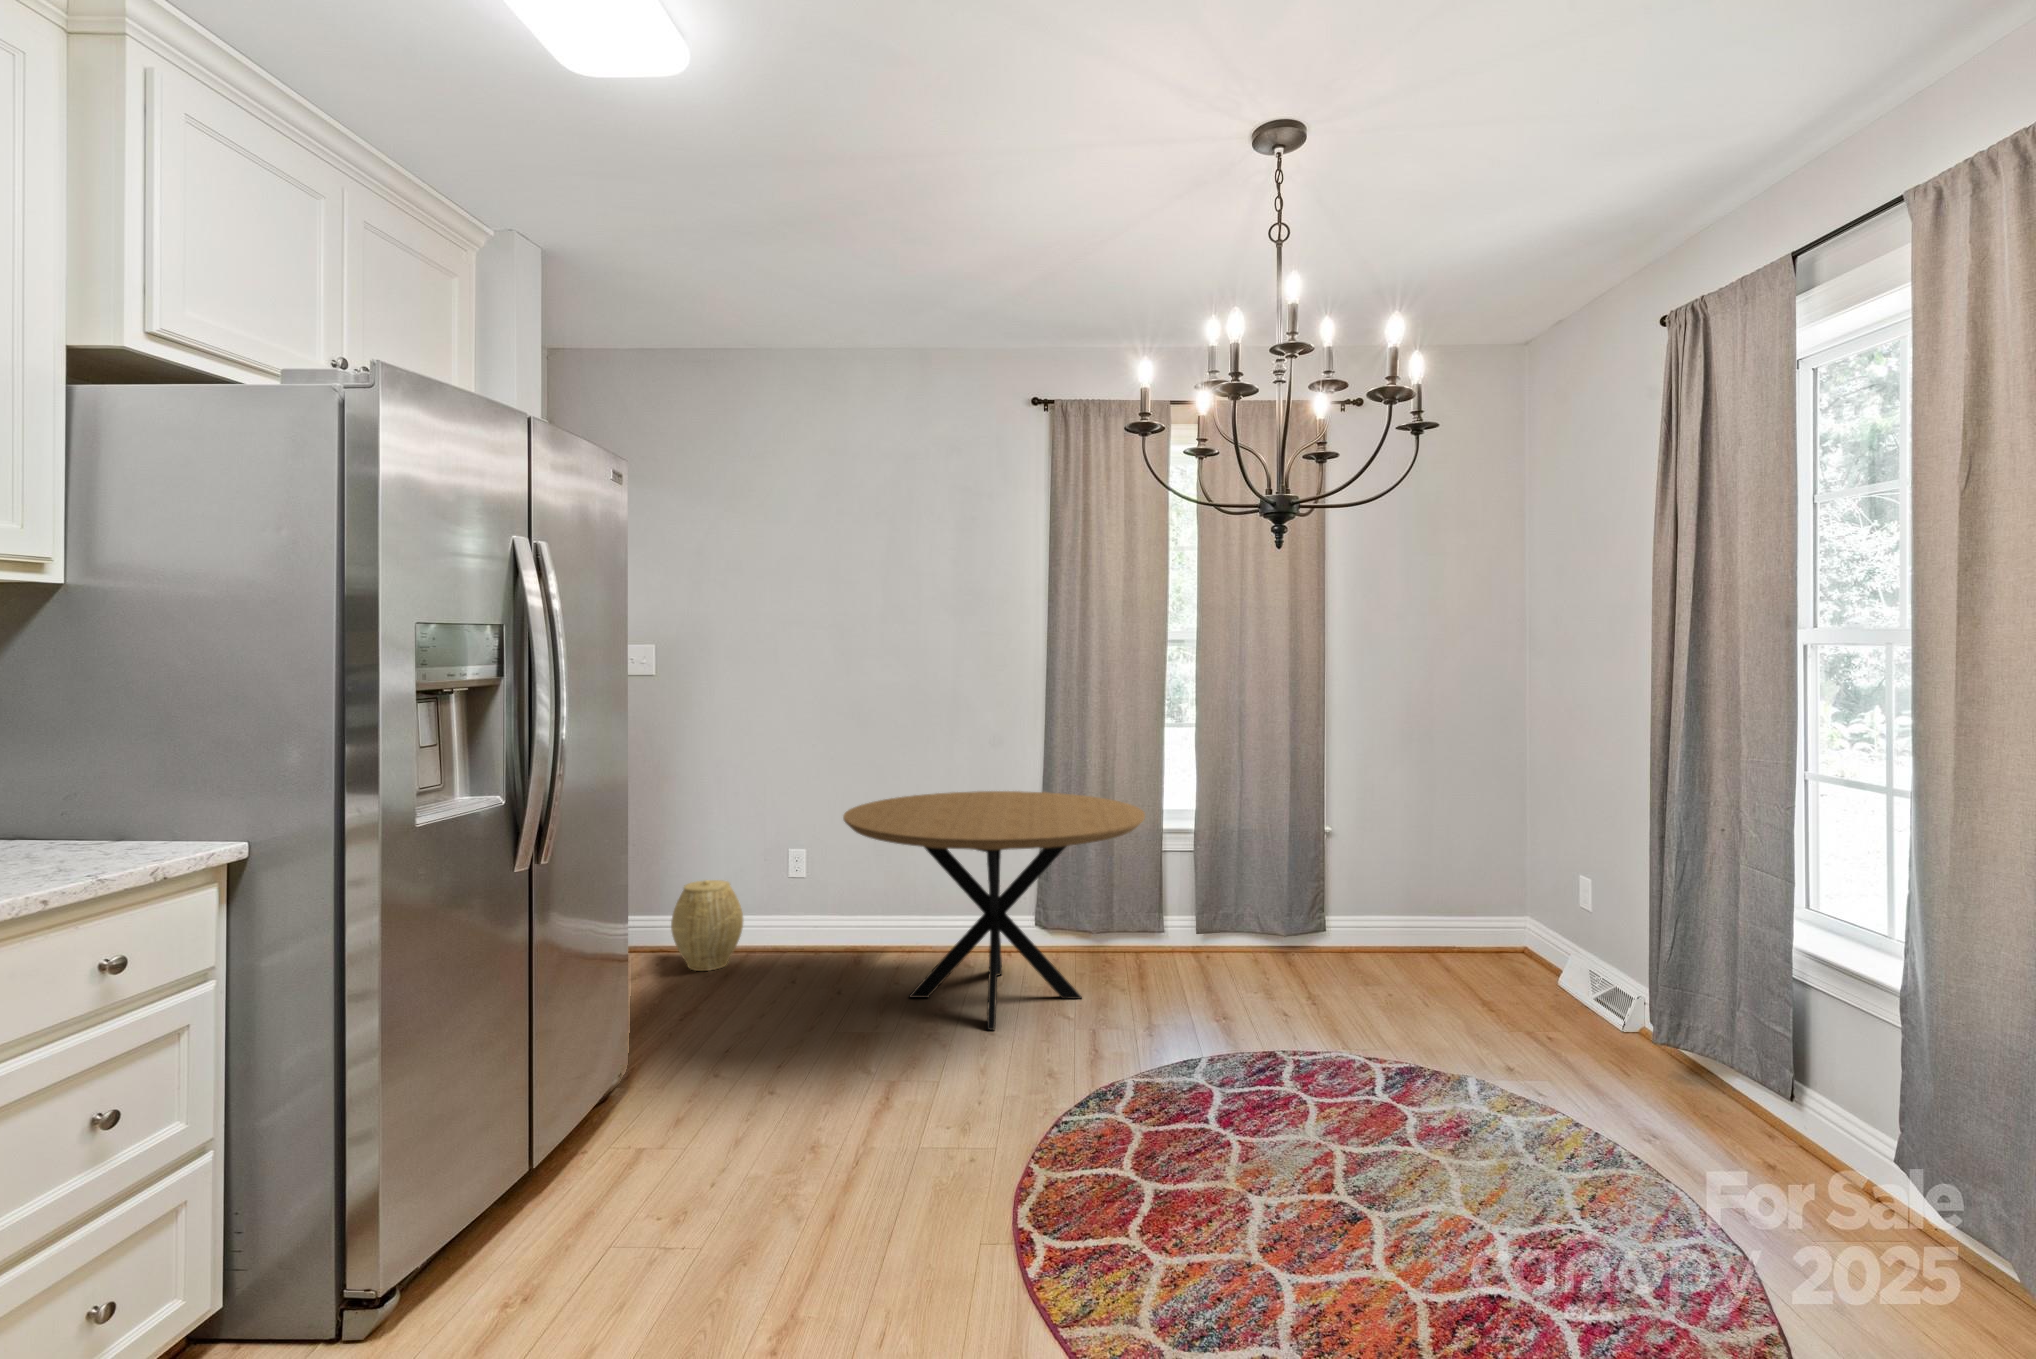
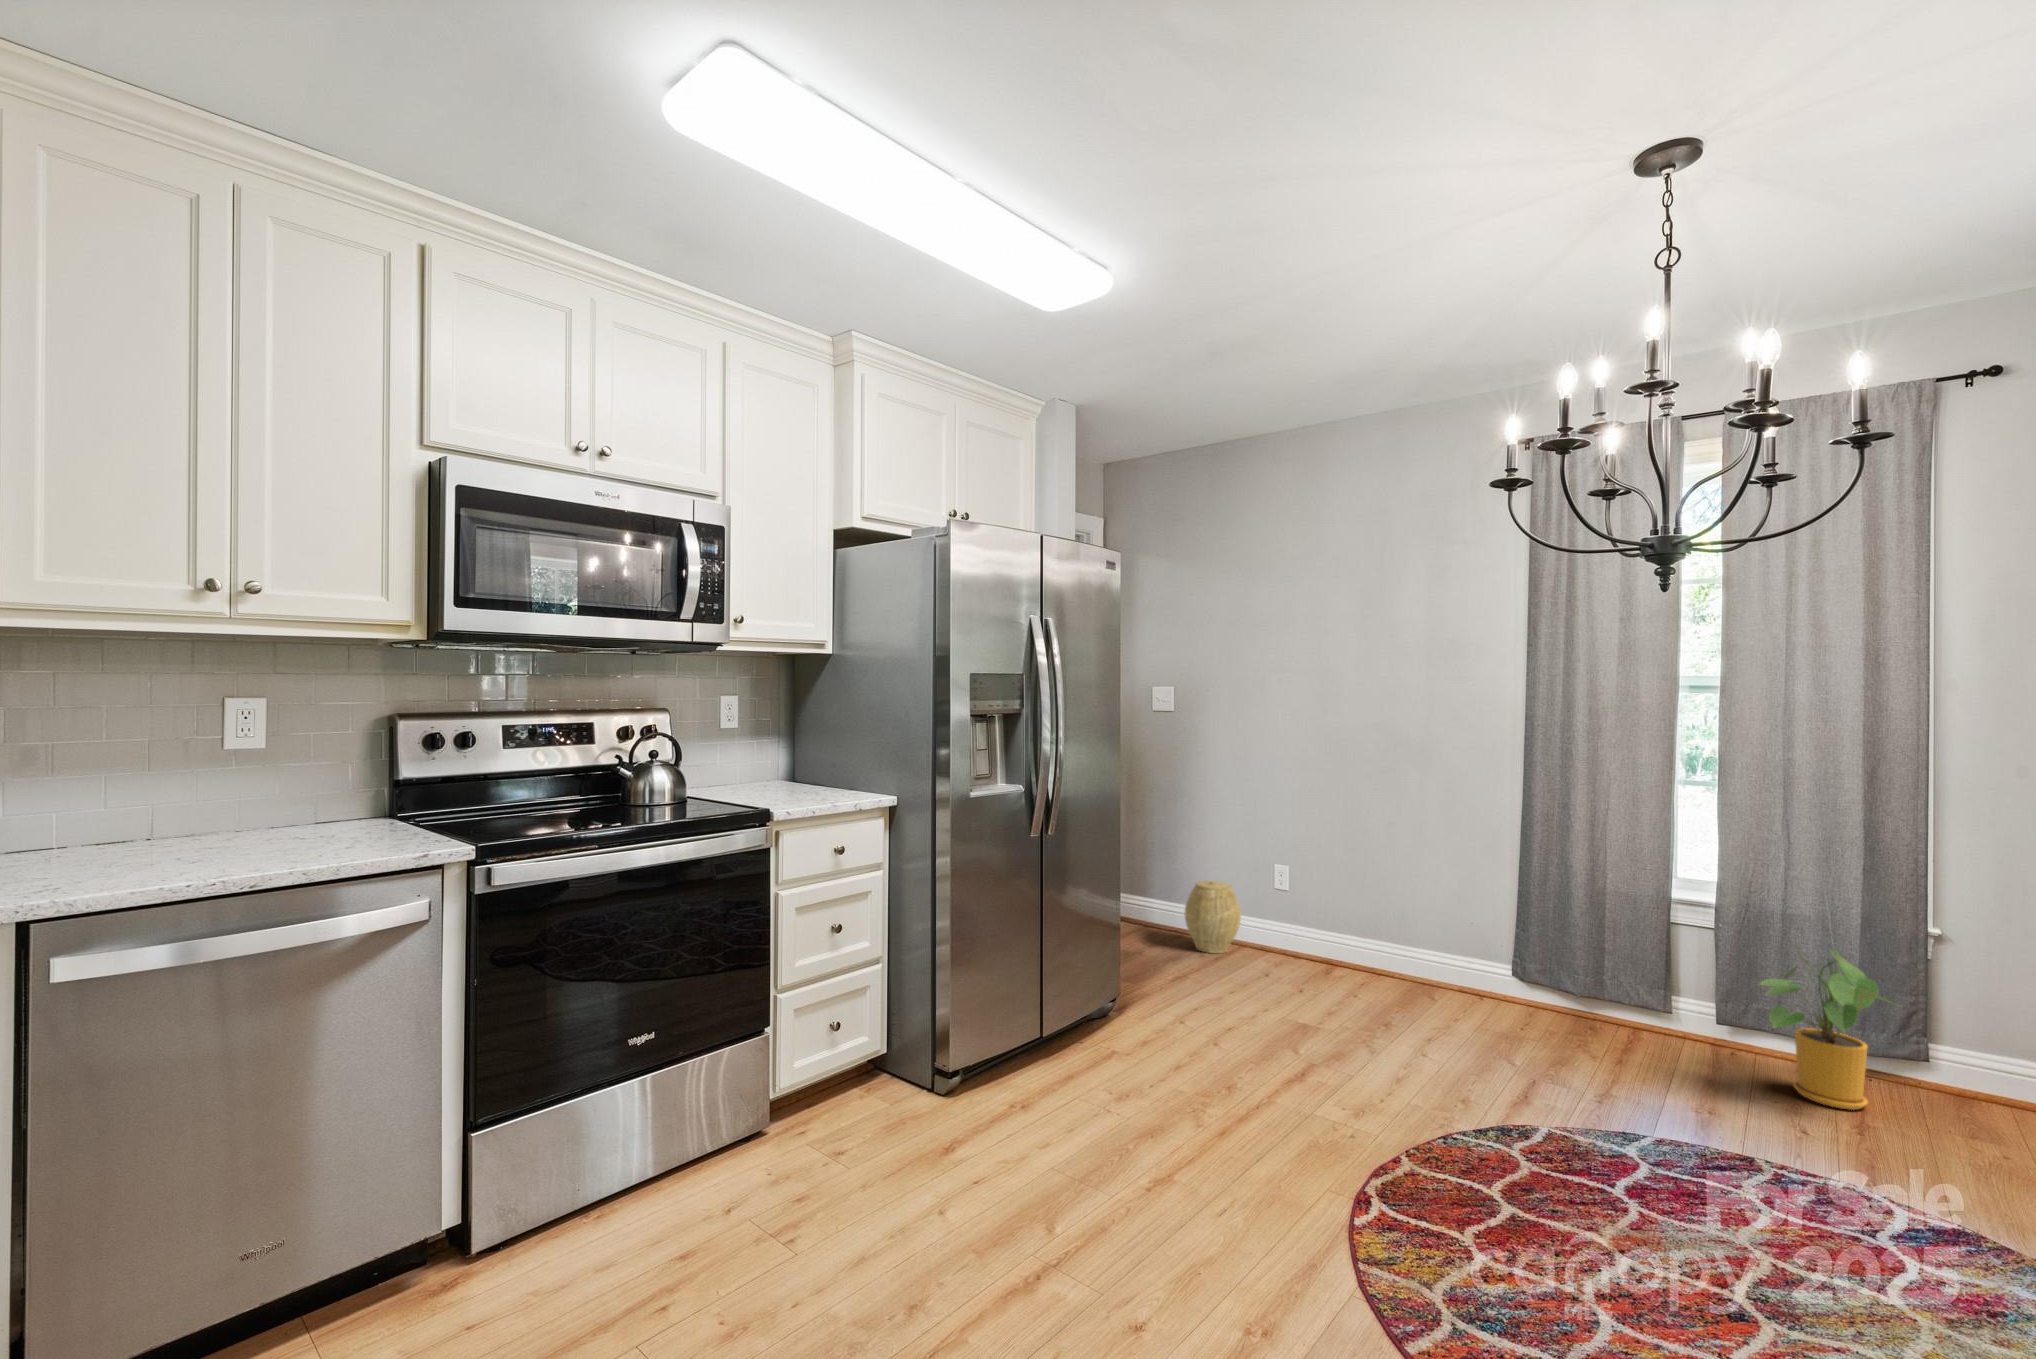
dining table: present [843,791,1145,1030] -> none [1307,833,1618,1053]
house plant: none [1246,841,1342,986] -> present [1760,950,1891,1110]

